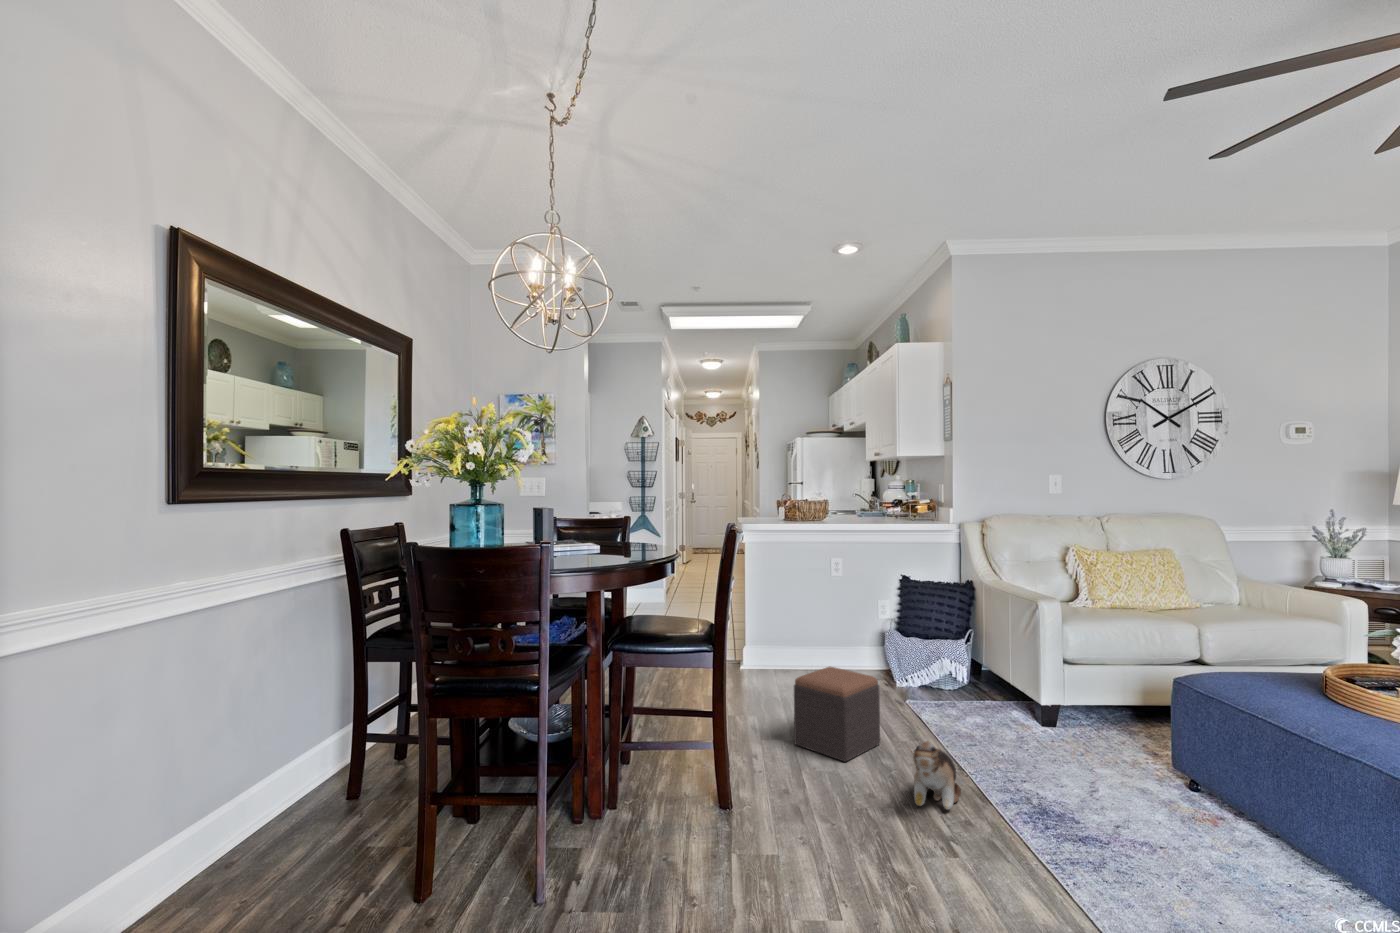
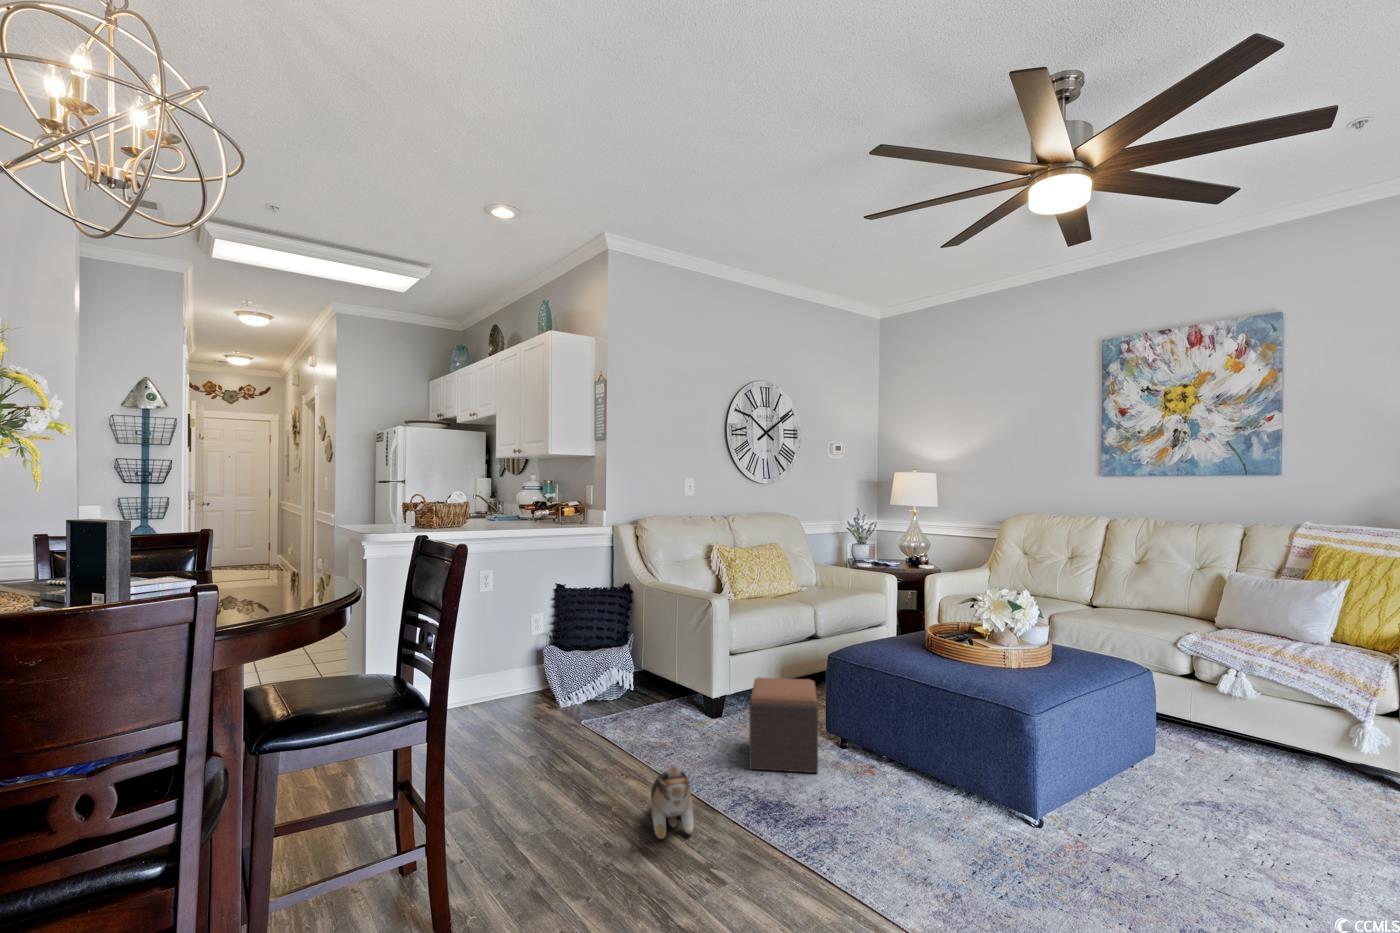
footstool: present [794,666,880,762] -> present [749,677,818,773]

